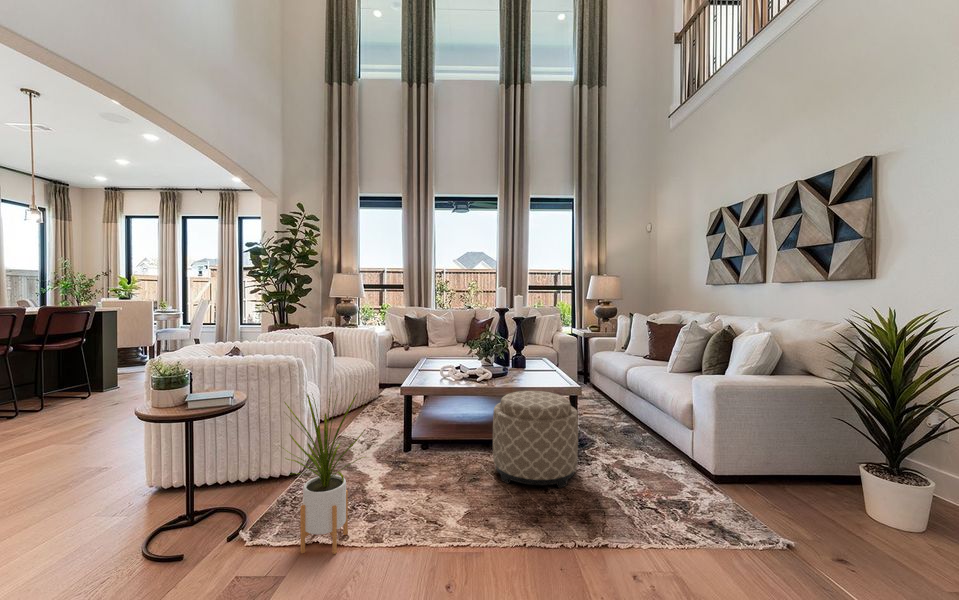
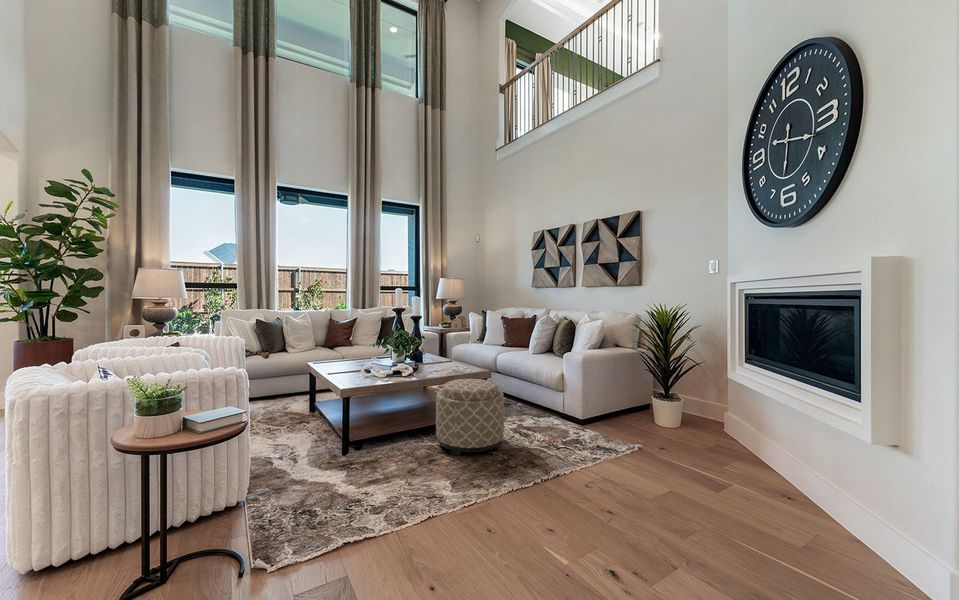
house plant: present [283,388,365,554] -> none [322,388,403,547]

